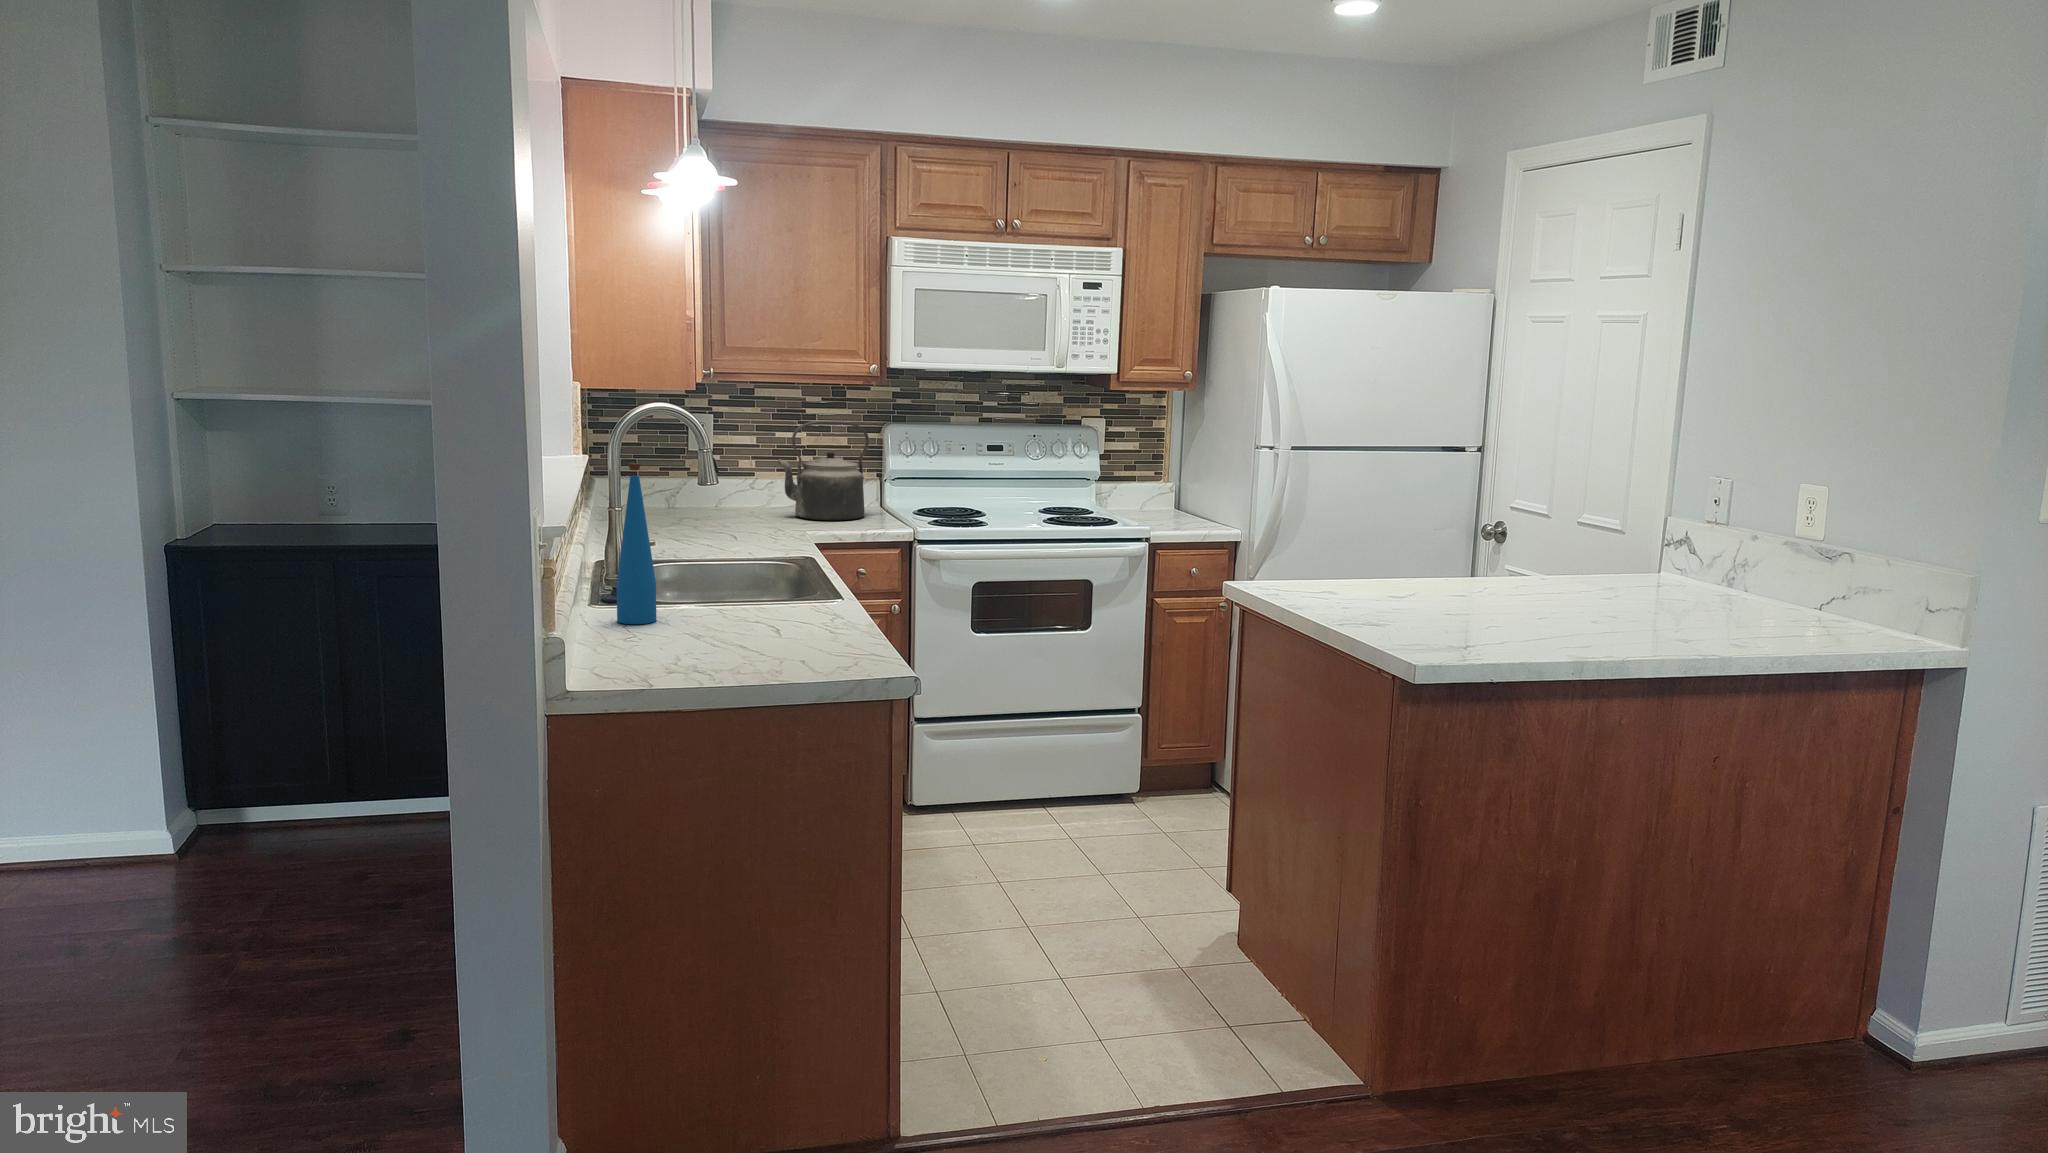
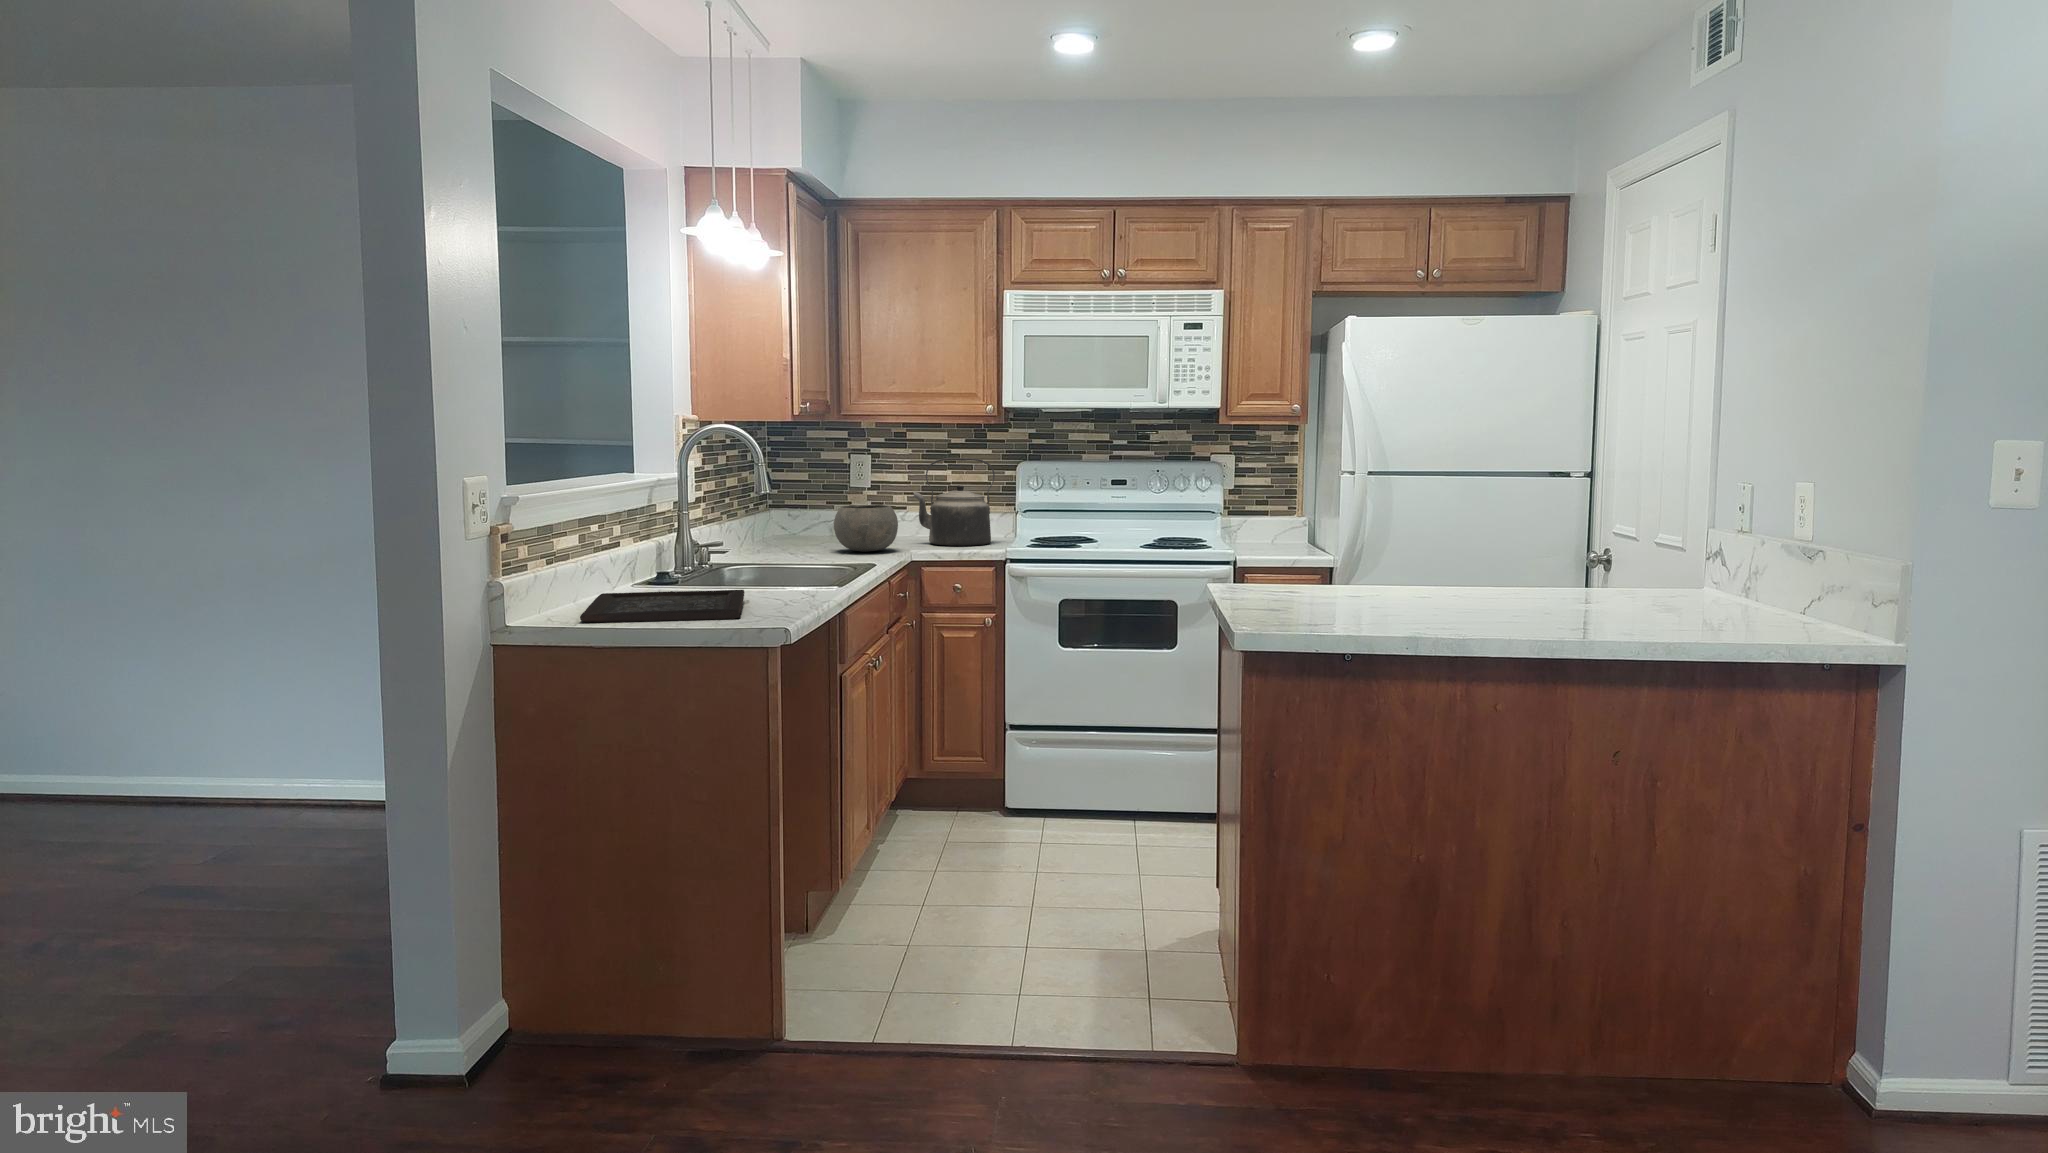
bottle: present [617,463,657,624] -> none [624,465,656,597]
bowl: none [707,477,782,532] -> present [834,505,898,552]
tray: none [625,613,857,678] -> present [580,590,744,623]

